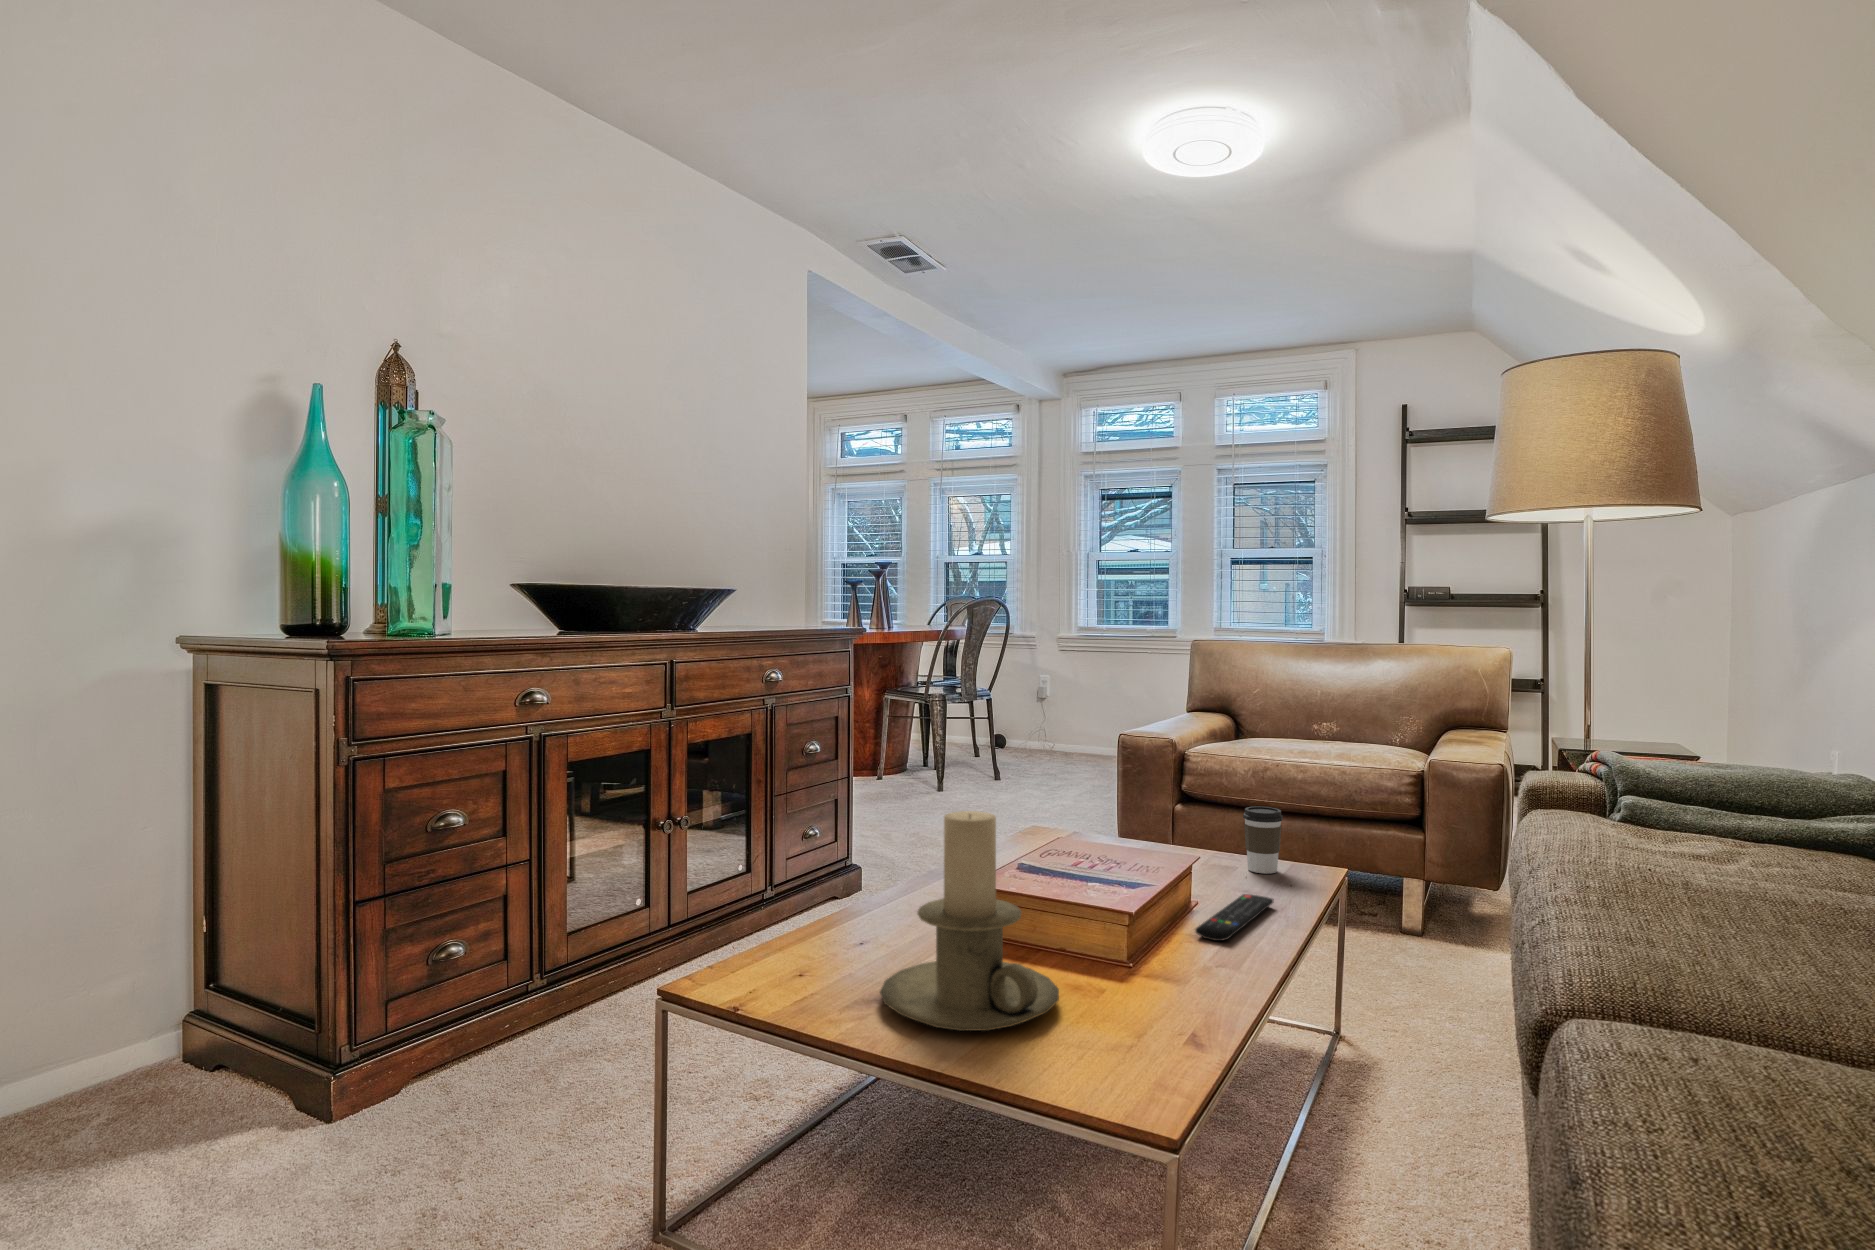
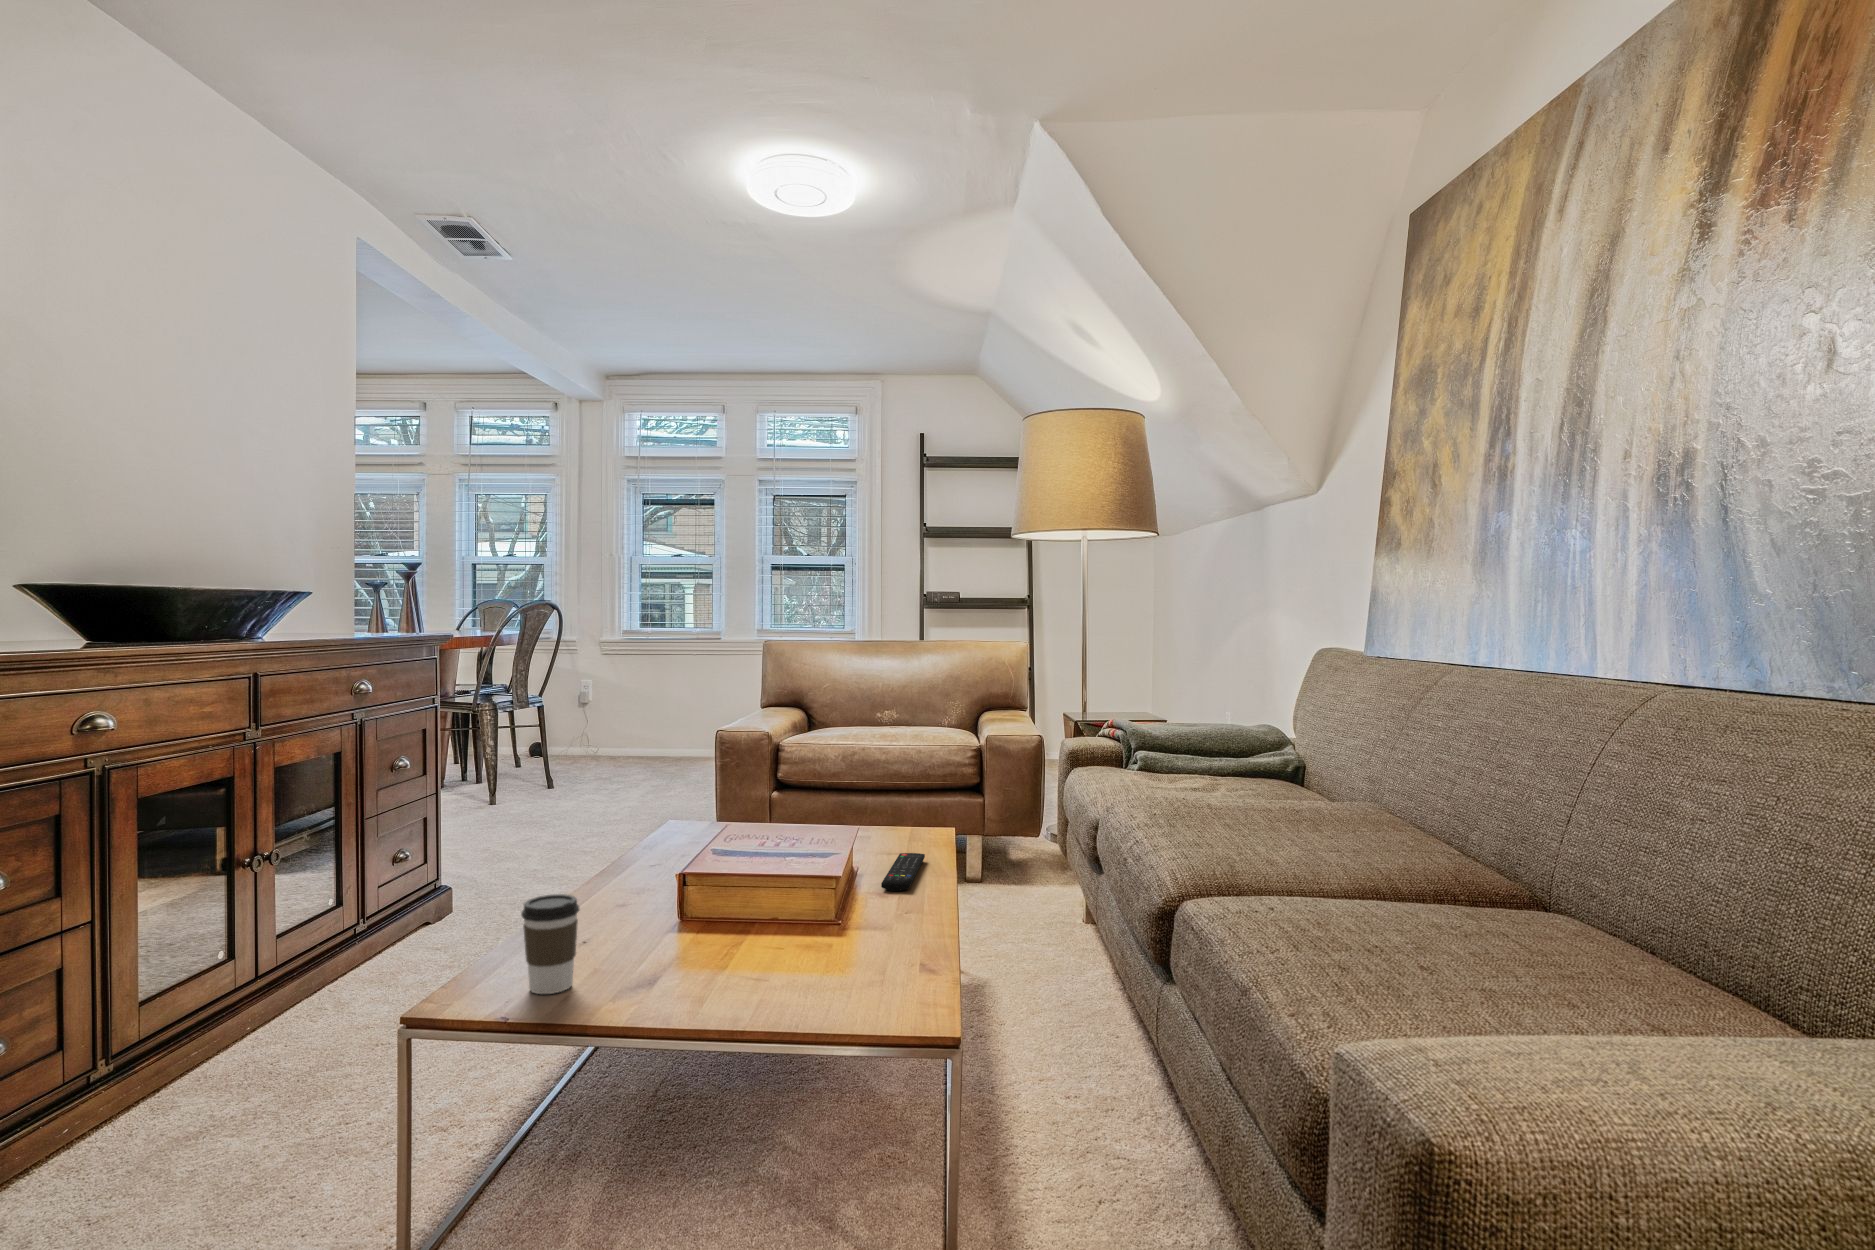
coffee cup: present [1243,806,1283,874] -> present [521,894,579,994]
candle holder: present [880,811,1059,1031] -> none [650,796,815,990]

